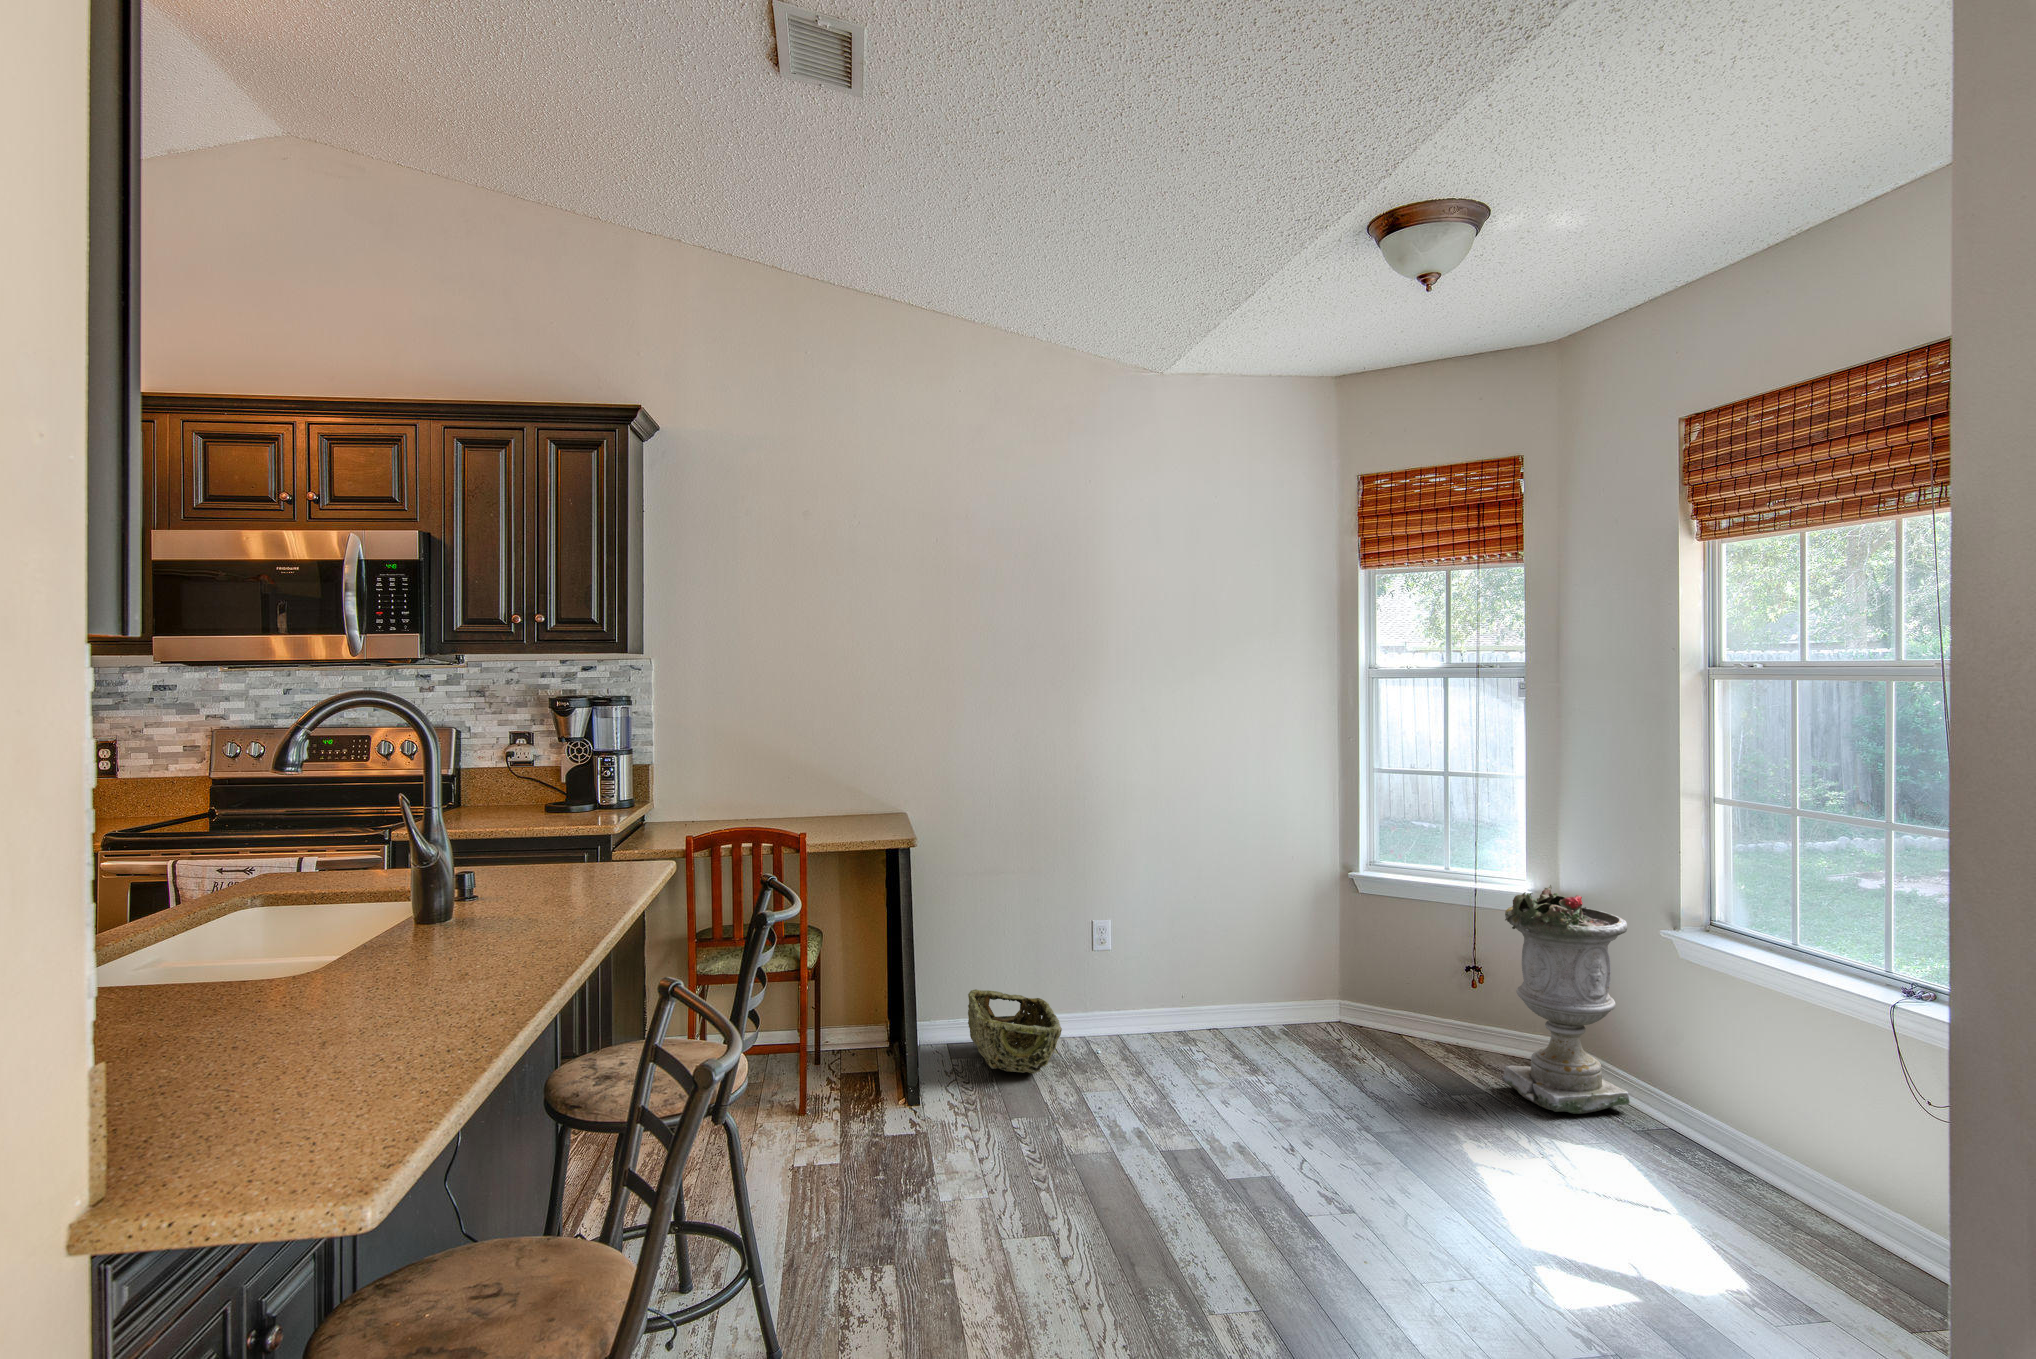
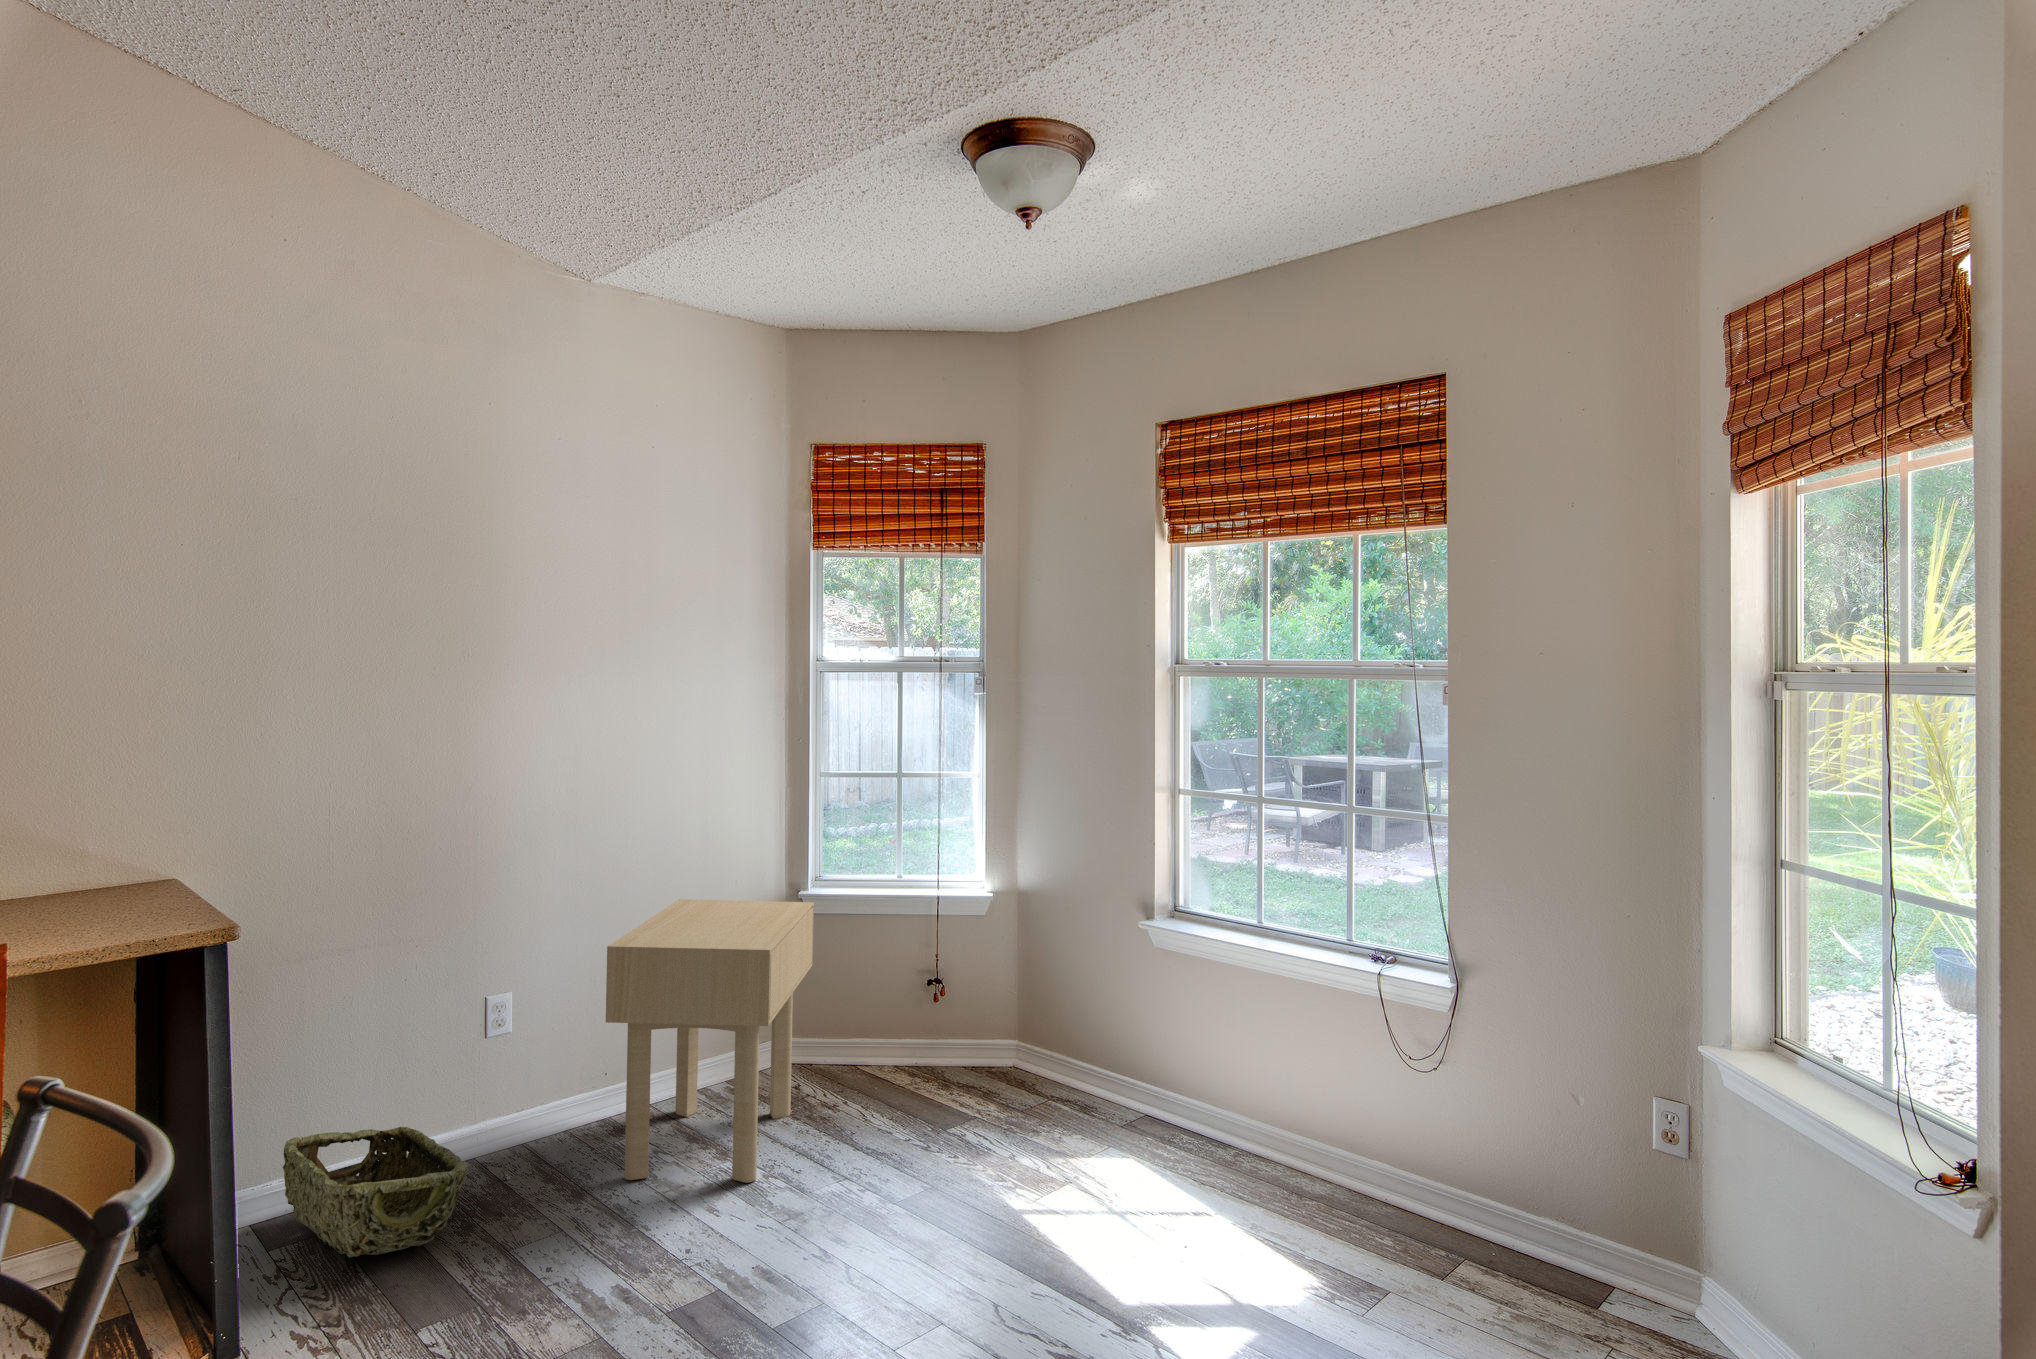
side table: none [1156,866,1343,1093] -> present [606,899,814,1183]
planter: present [1502,885,1630,1114] -> none [983,884,1102,1119]

